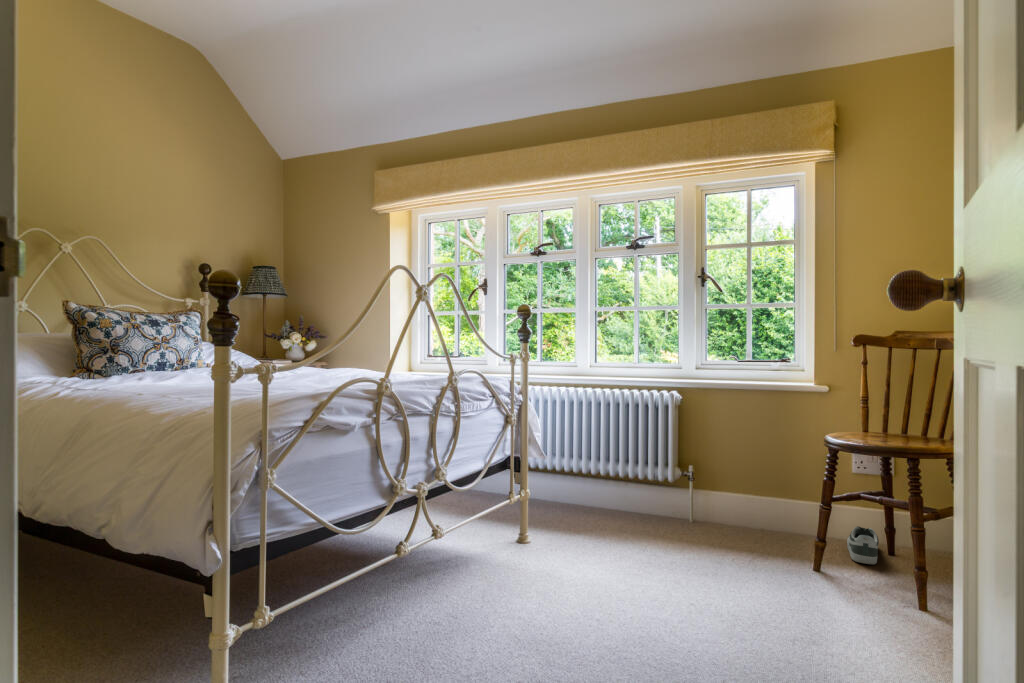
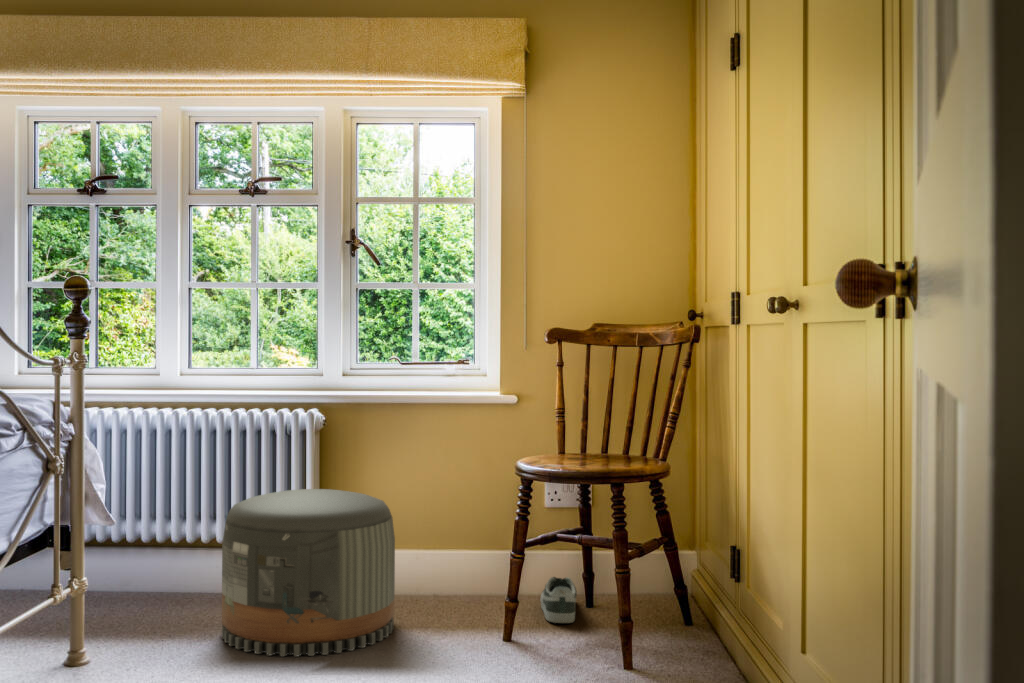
pouf: none [611,445,730,561] -> present [222,489,395,657]

